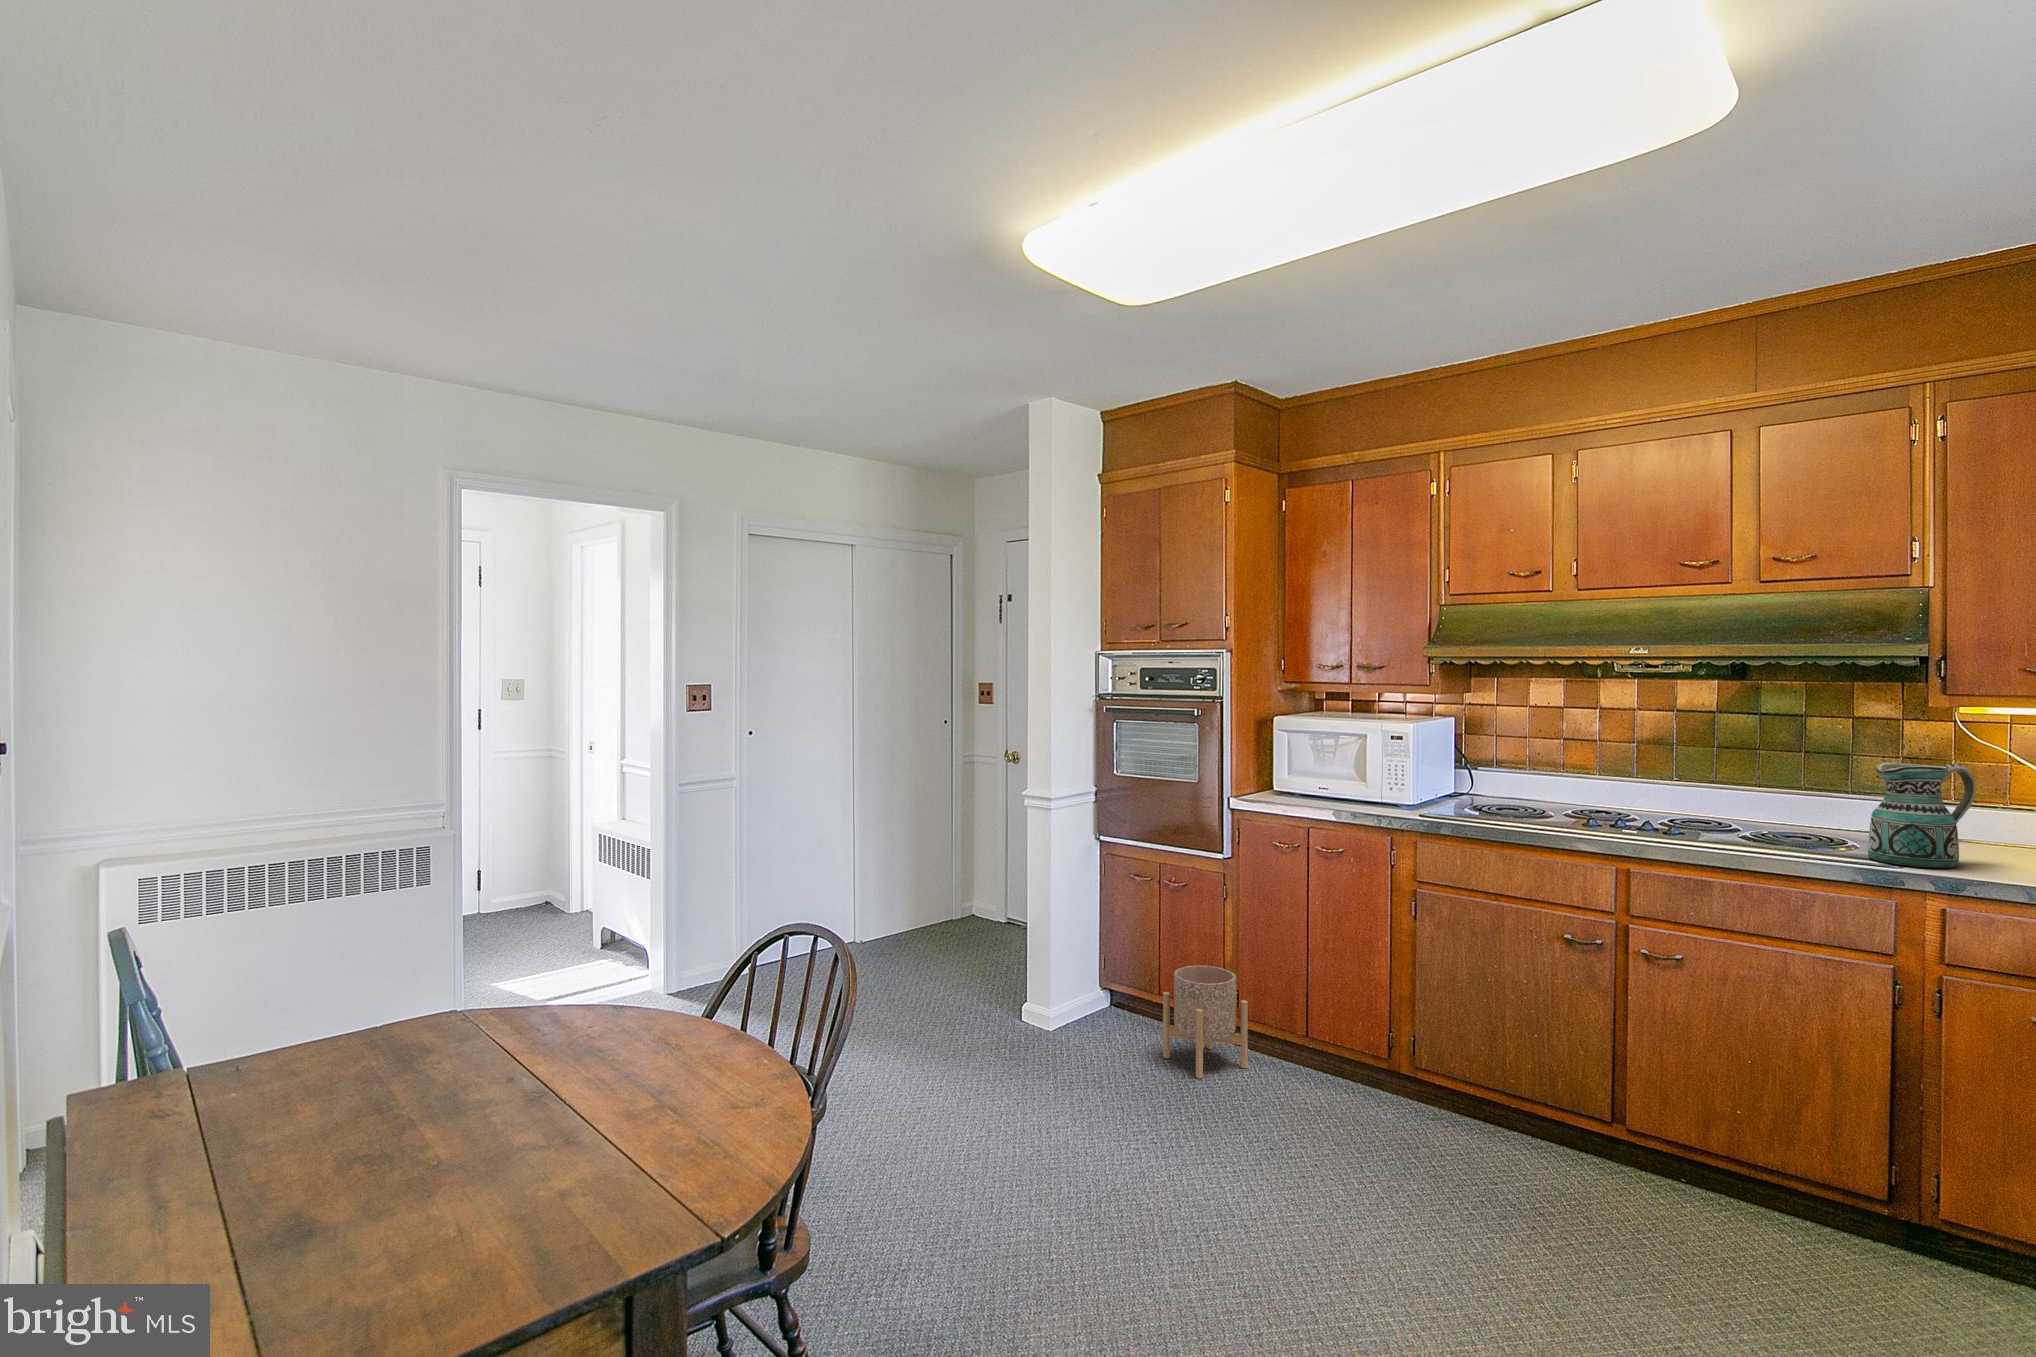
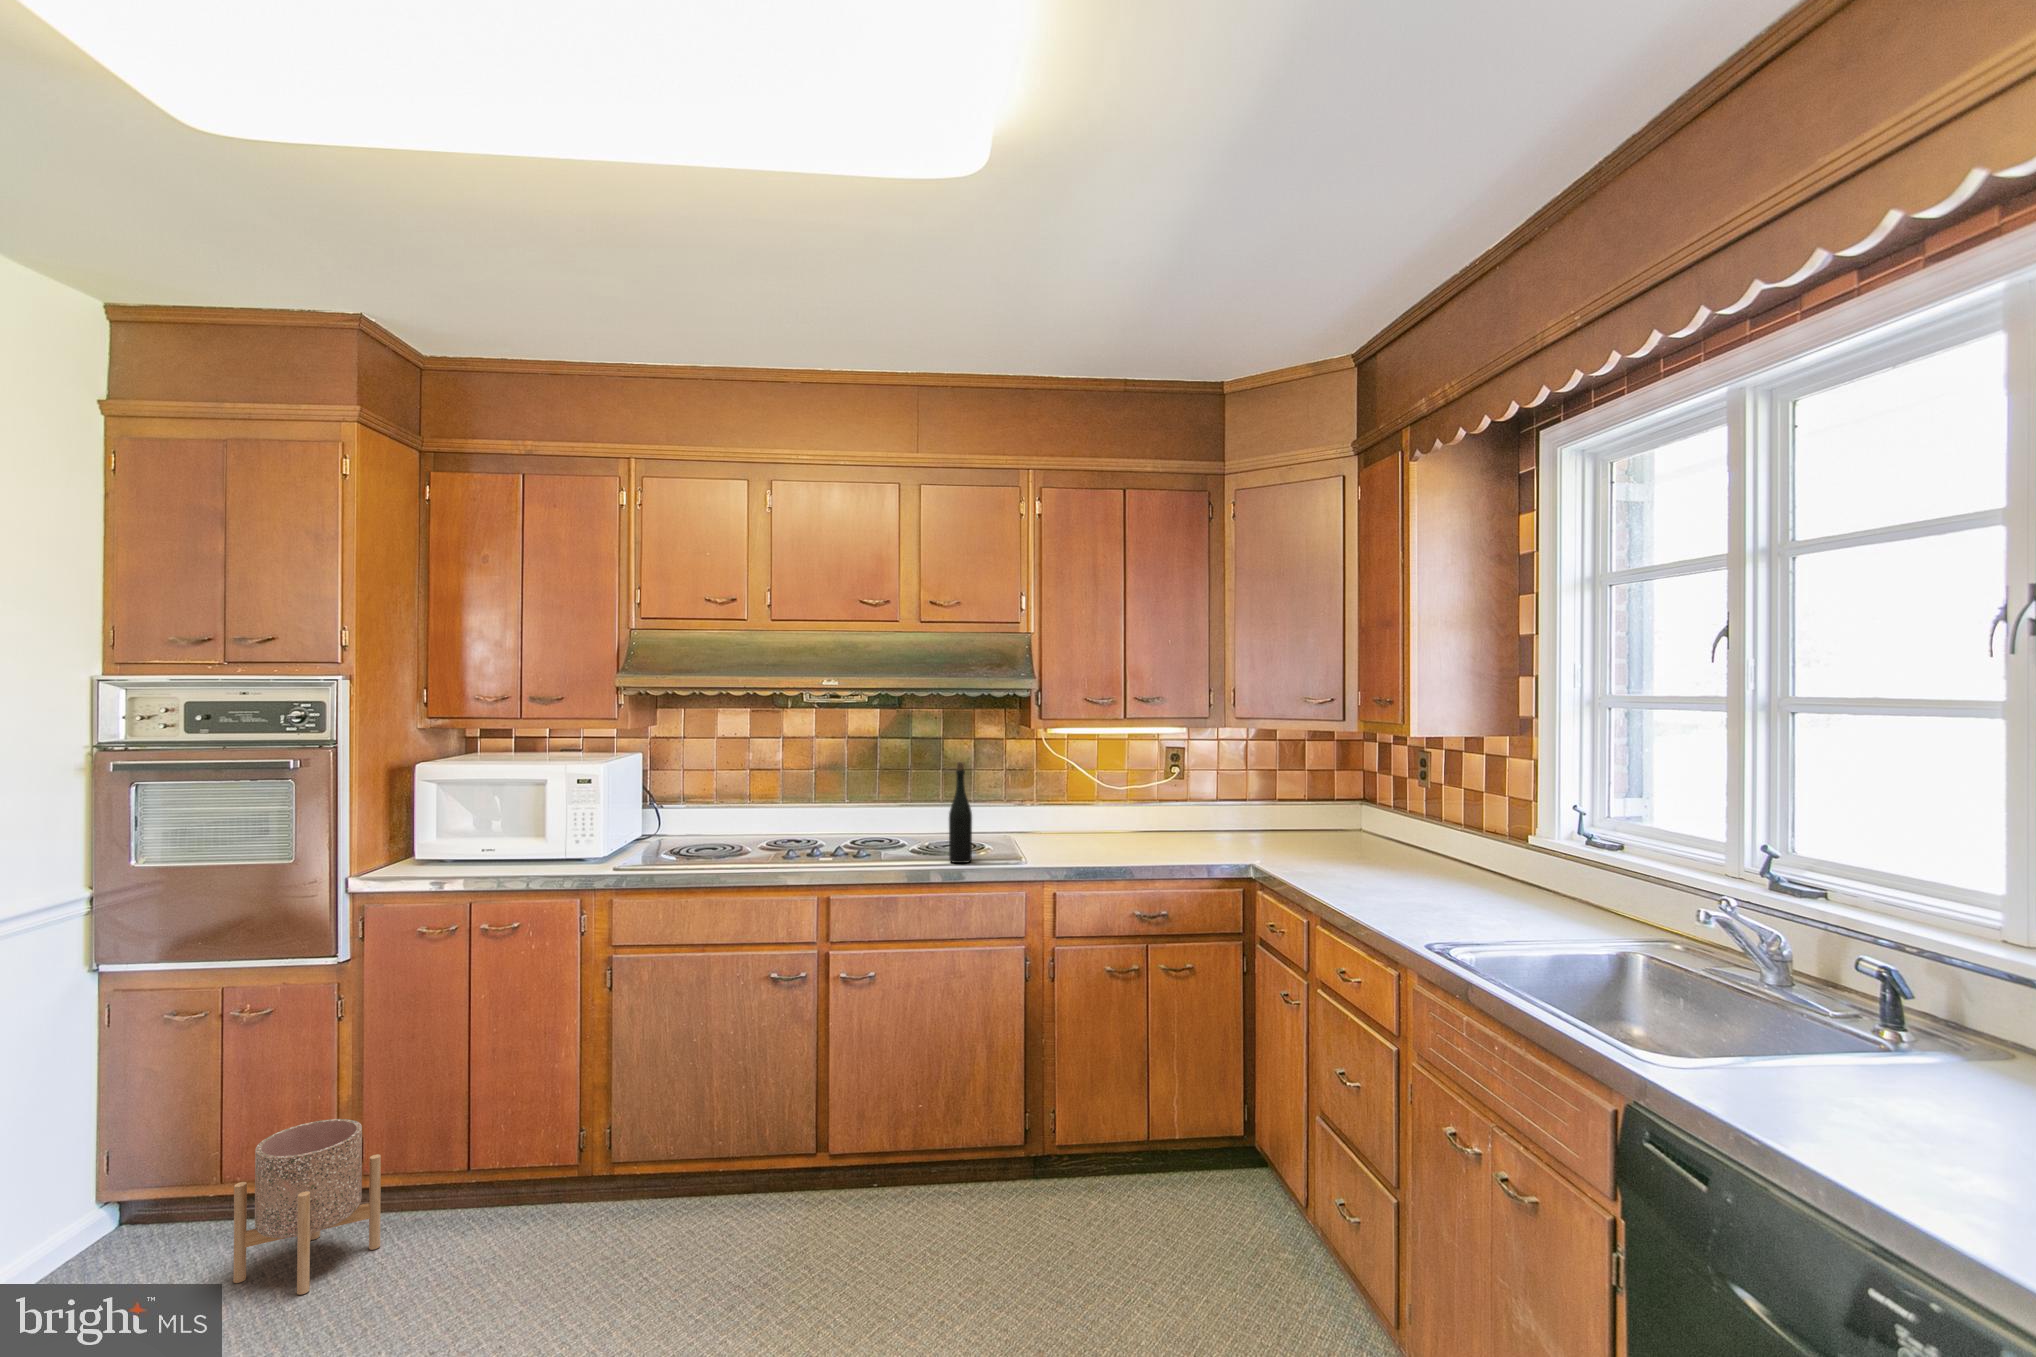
bottle: none [1784,741,1819,856] -> present [949,762,972,863]
ceramic pitcher: present [1868,763,1976,868] -> none [1002,773,1062,860]

